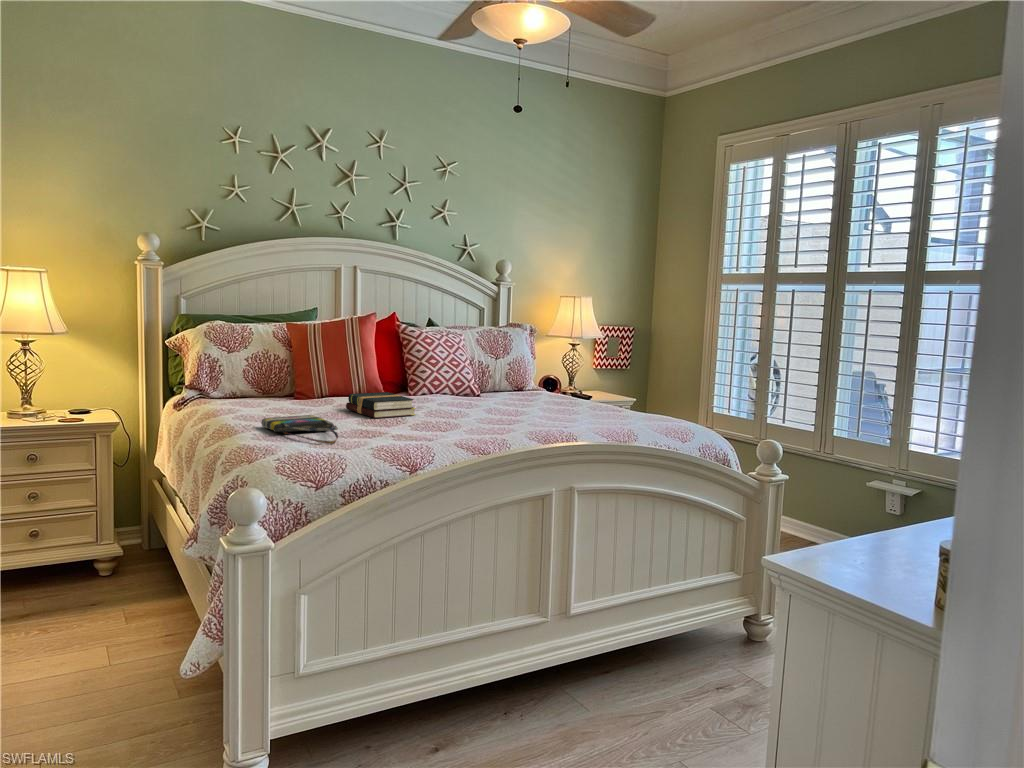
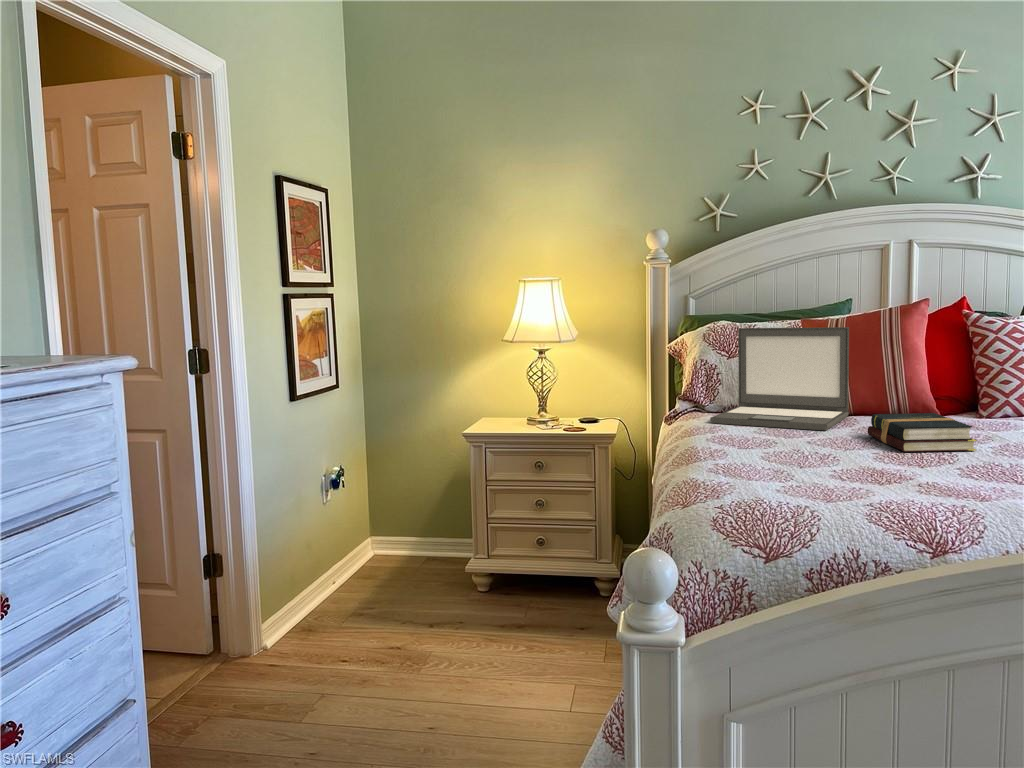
laptop: none [222,328,326,407] -> present [710,327,849,430]
tote bag: present [262,415,338,444] -> none [734,443,834,490]

